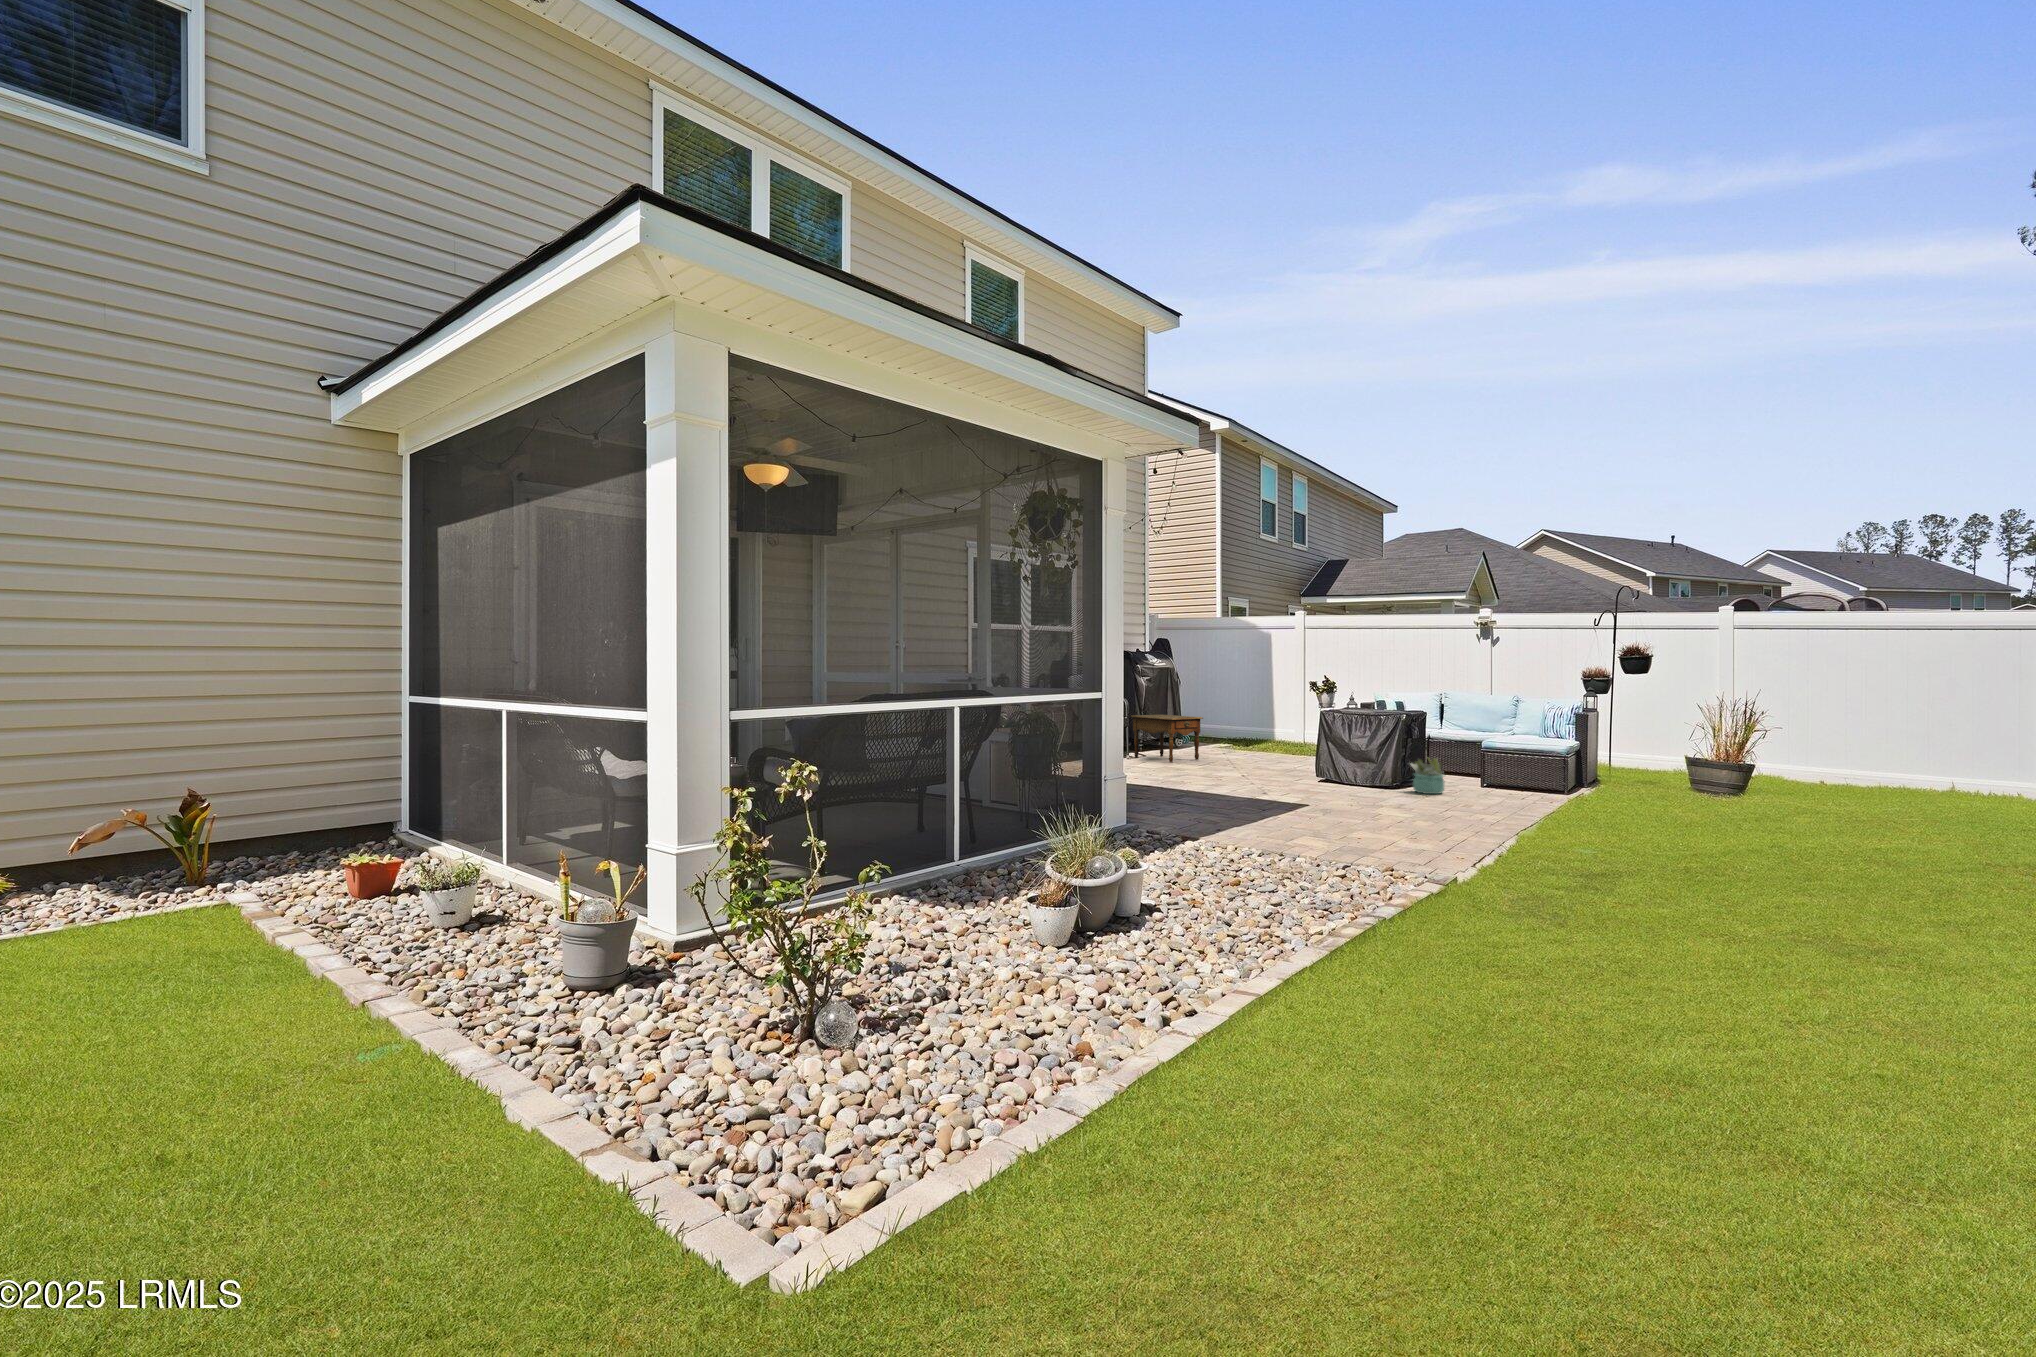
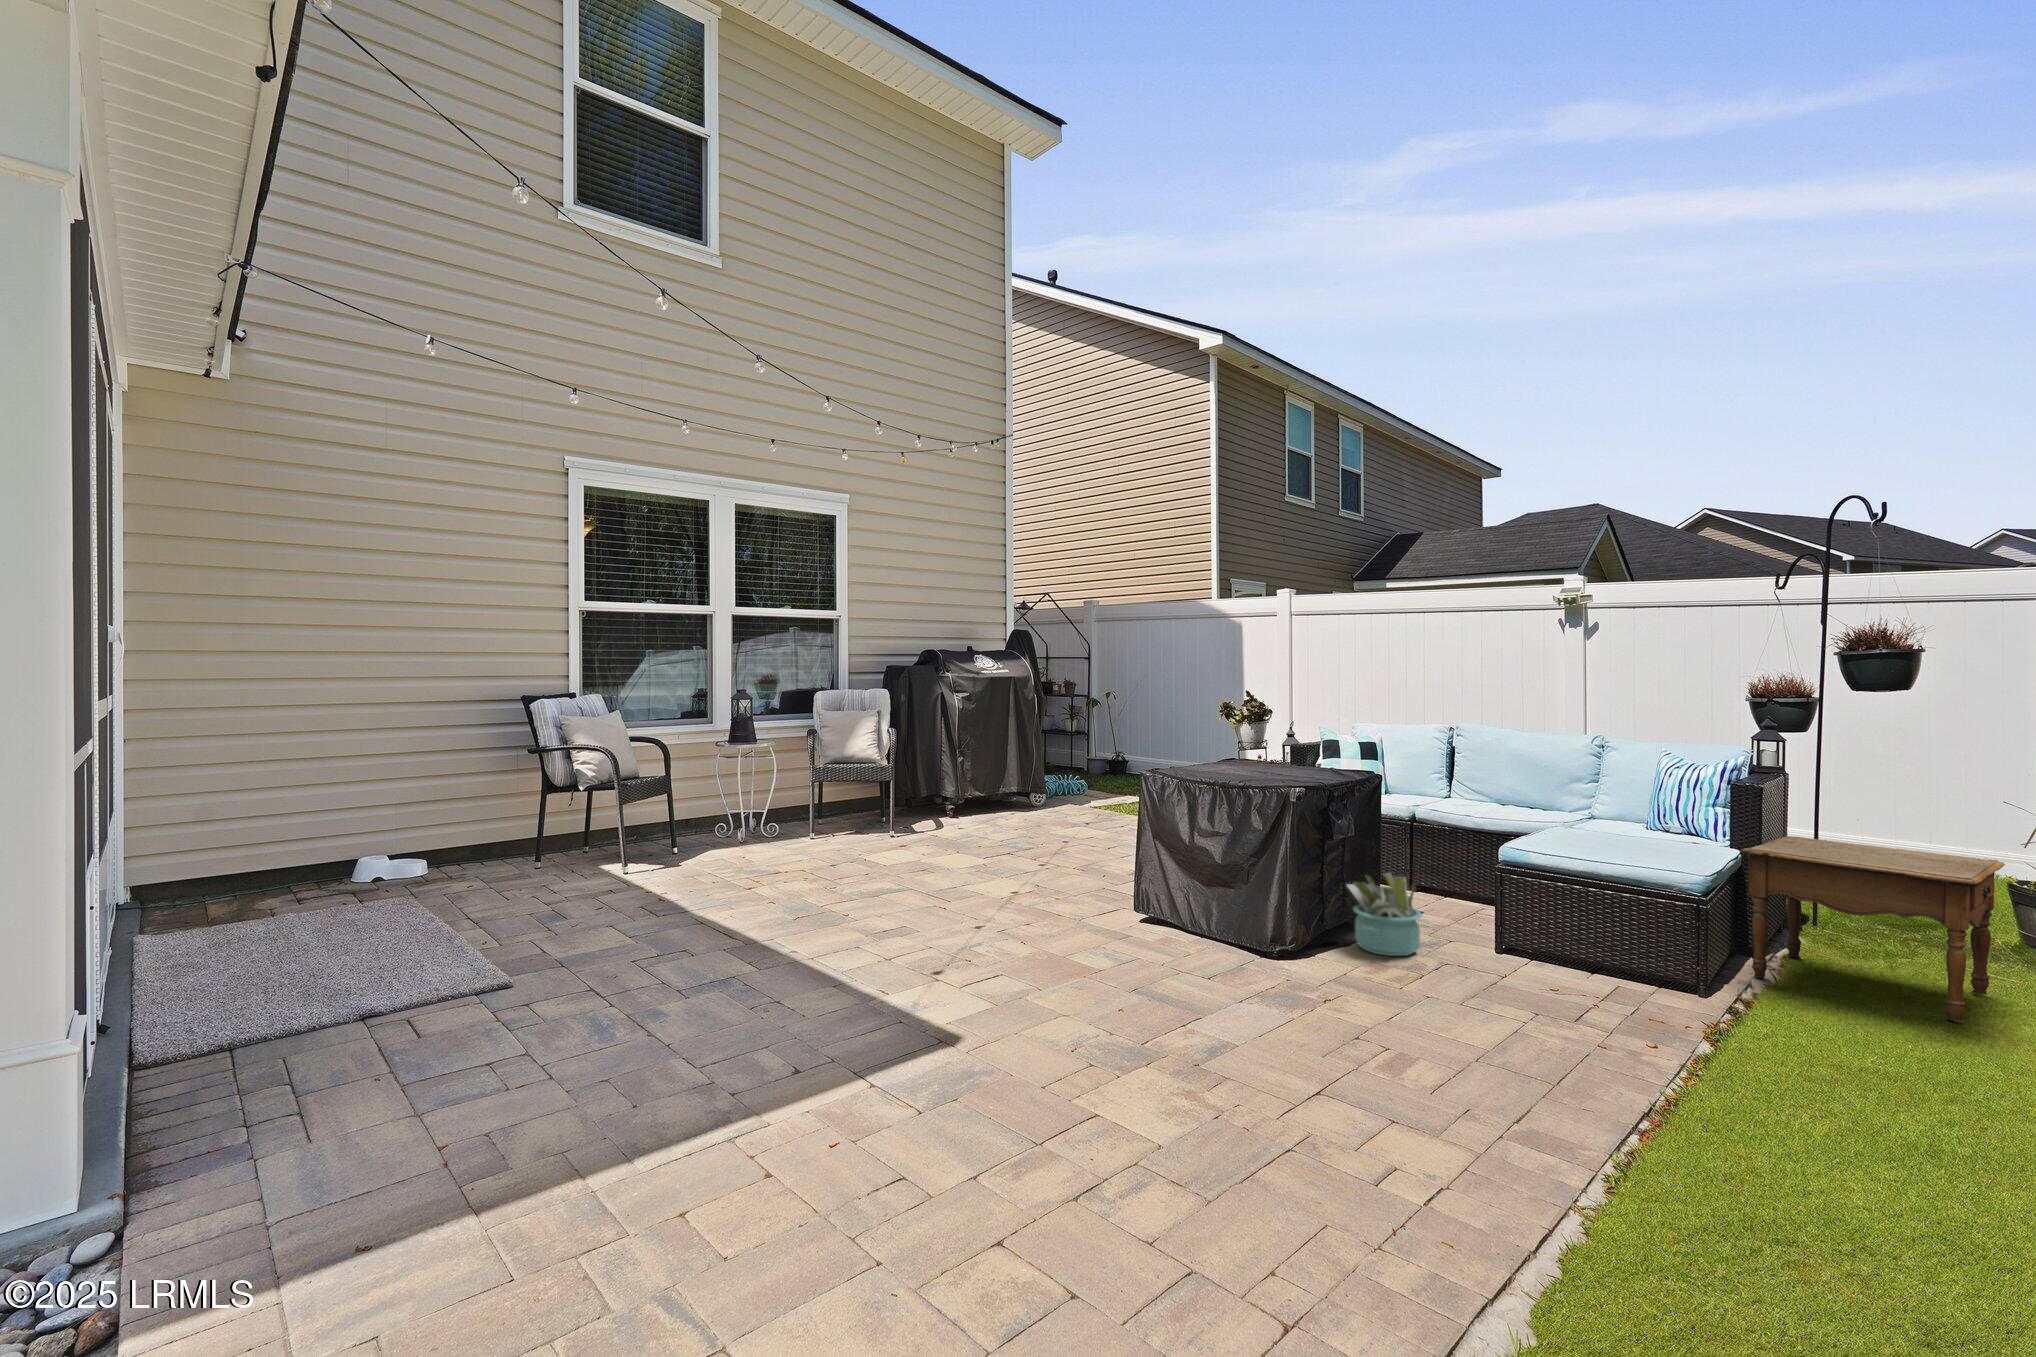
side table: present [1130,715,1203,762] -> present [1740,836,2005,1023]

